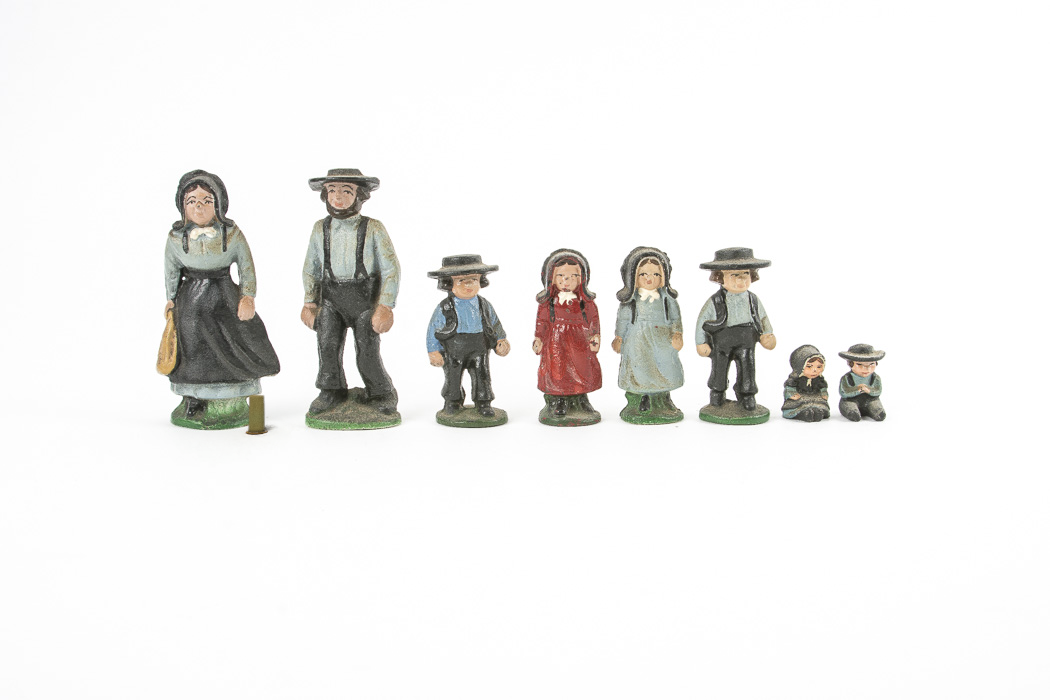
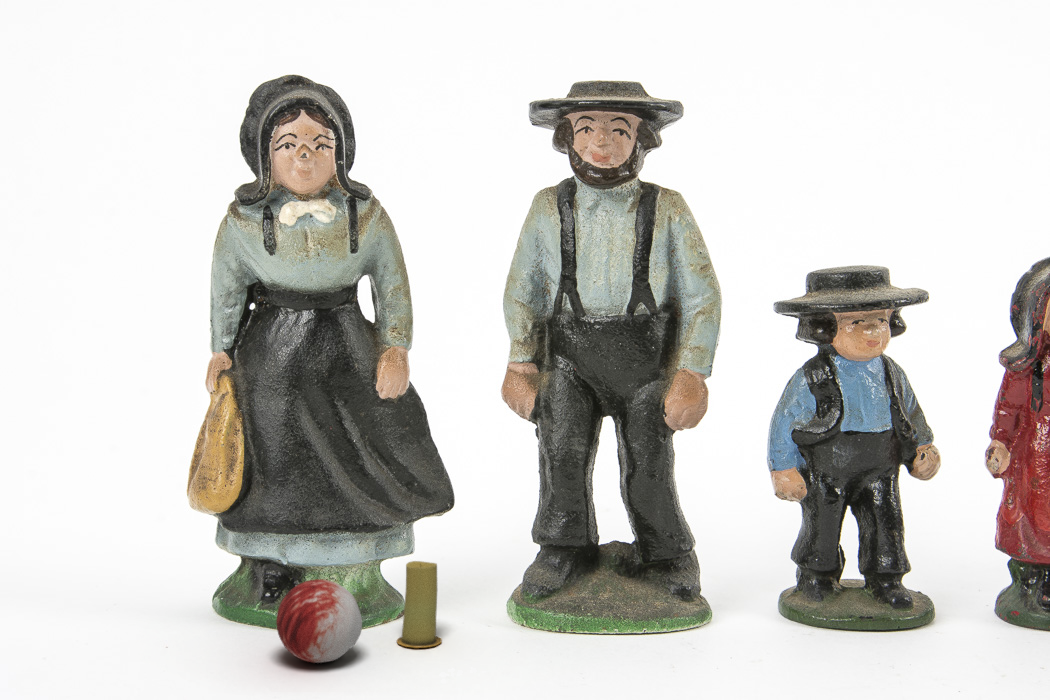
decorative orb: none [183,401,224,439] -> present [276,579,362,663]

